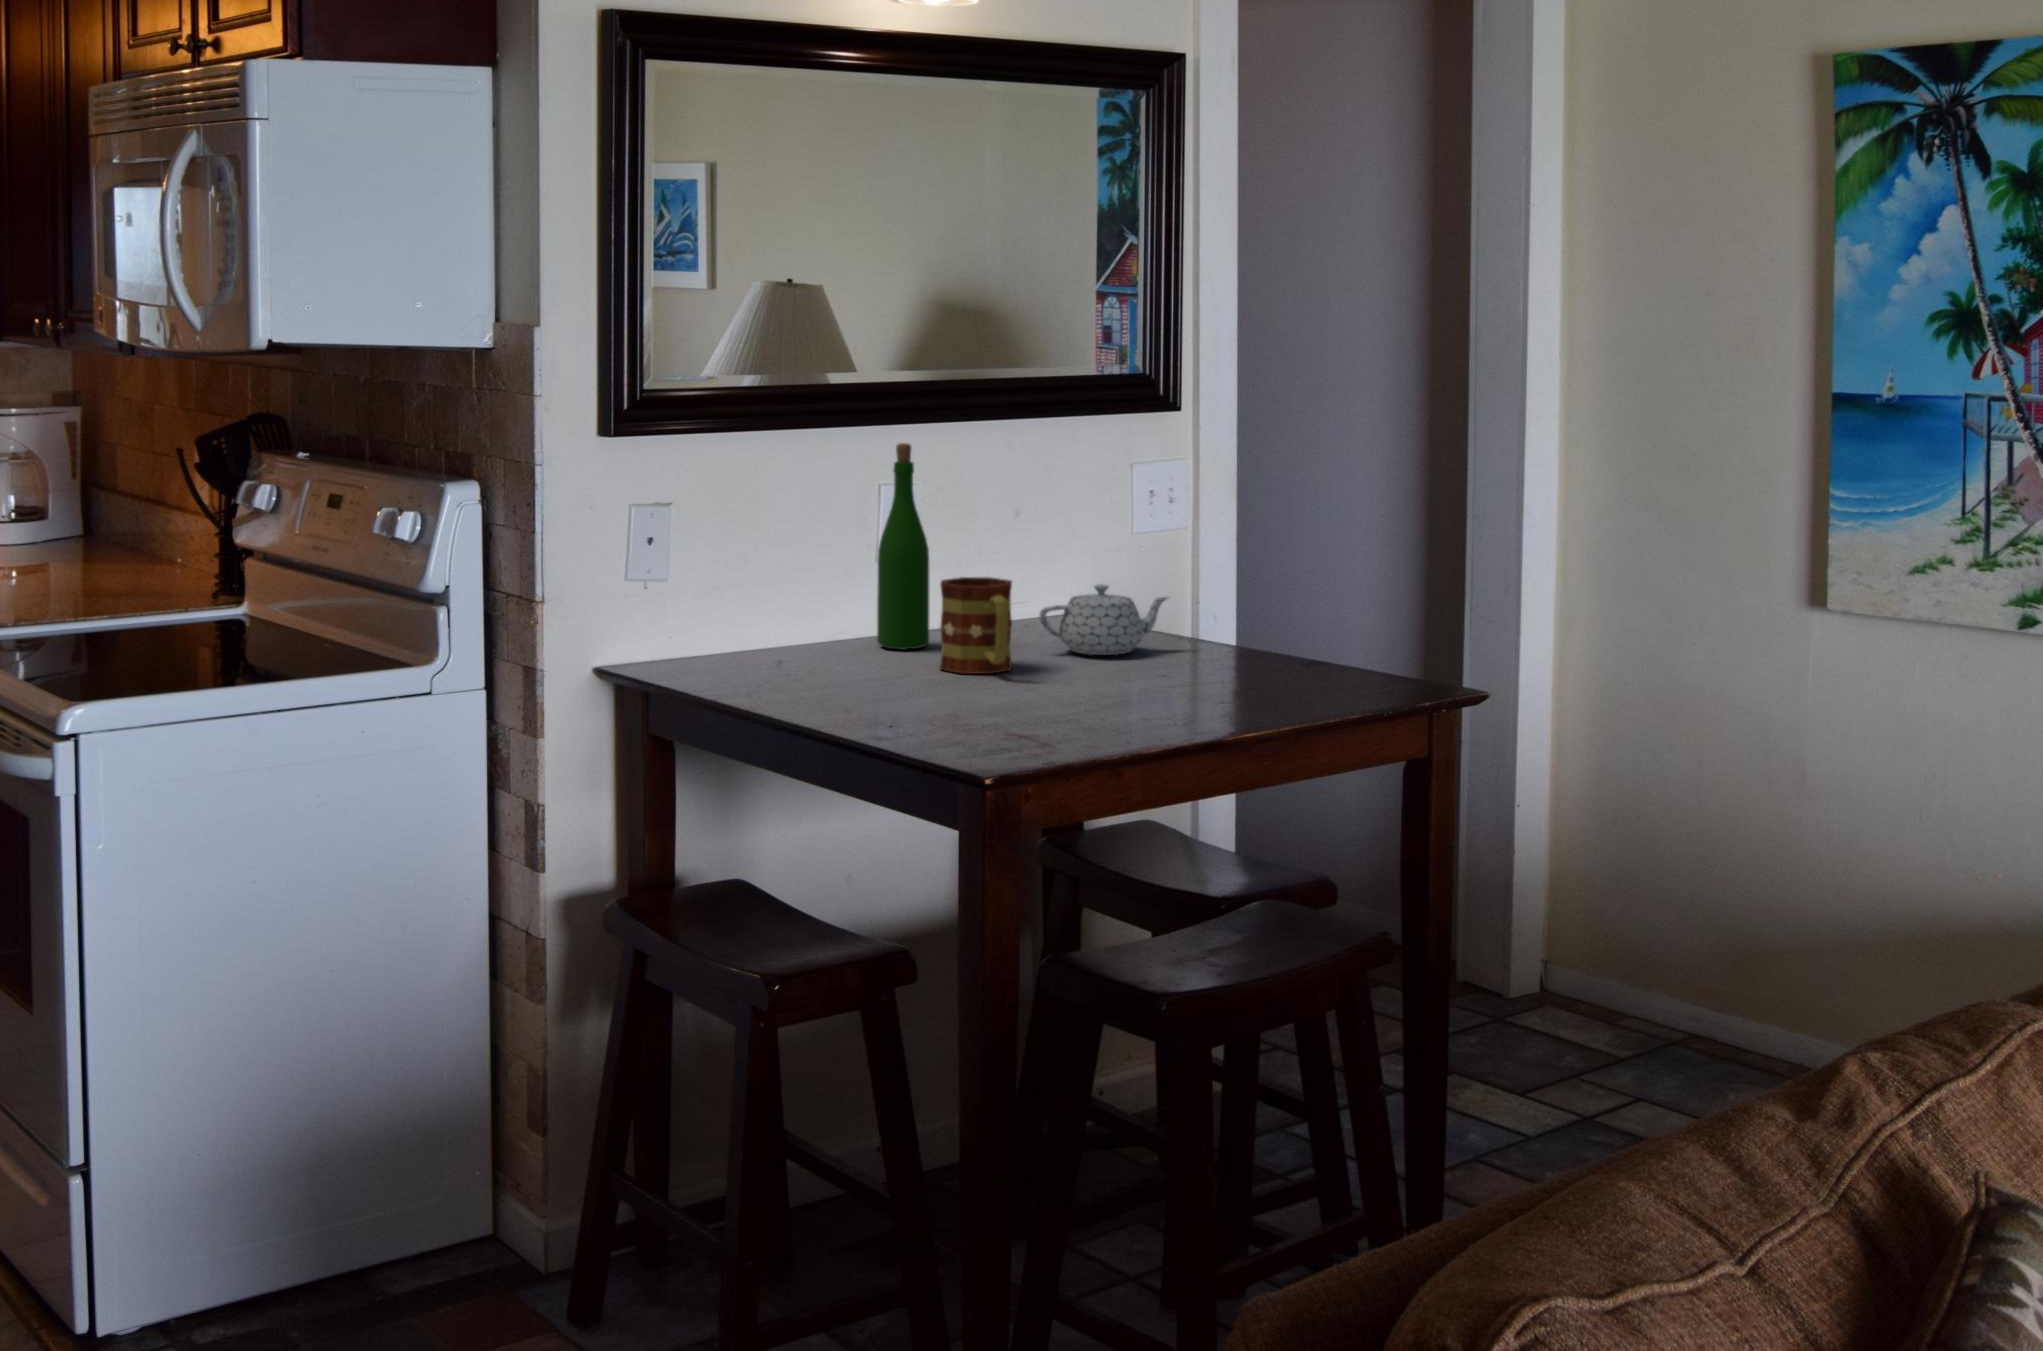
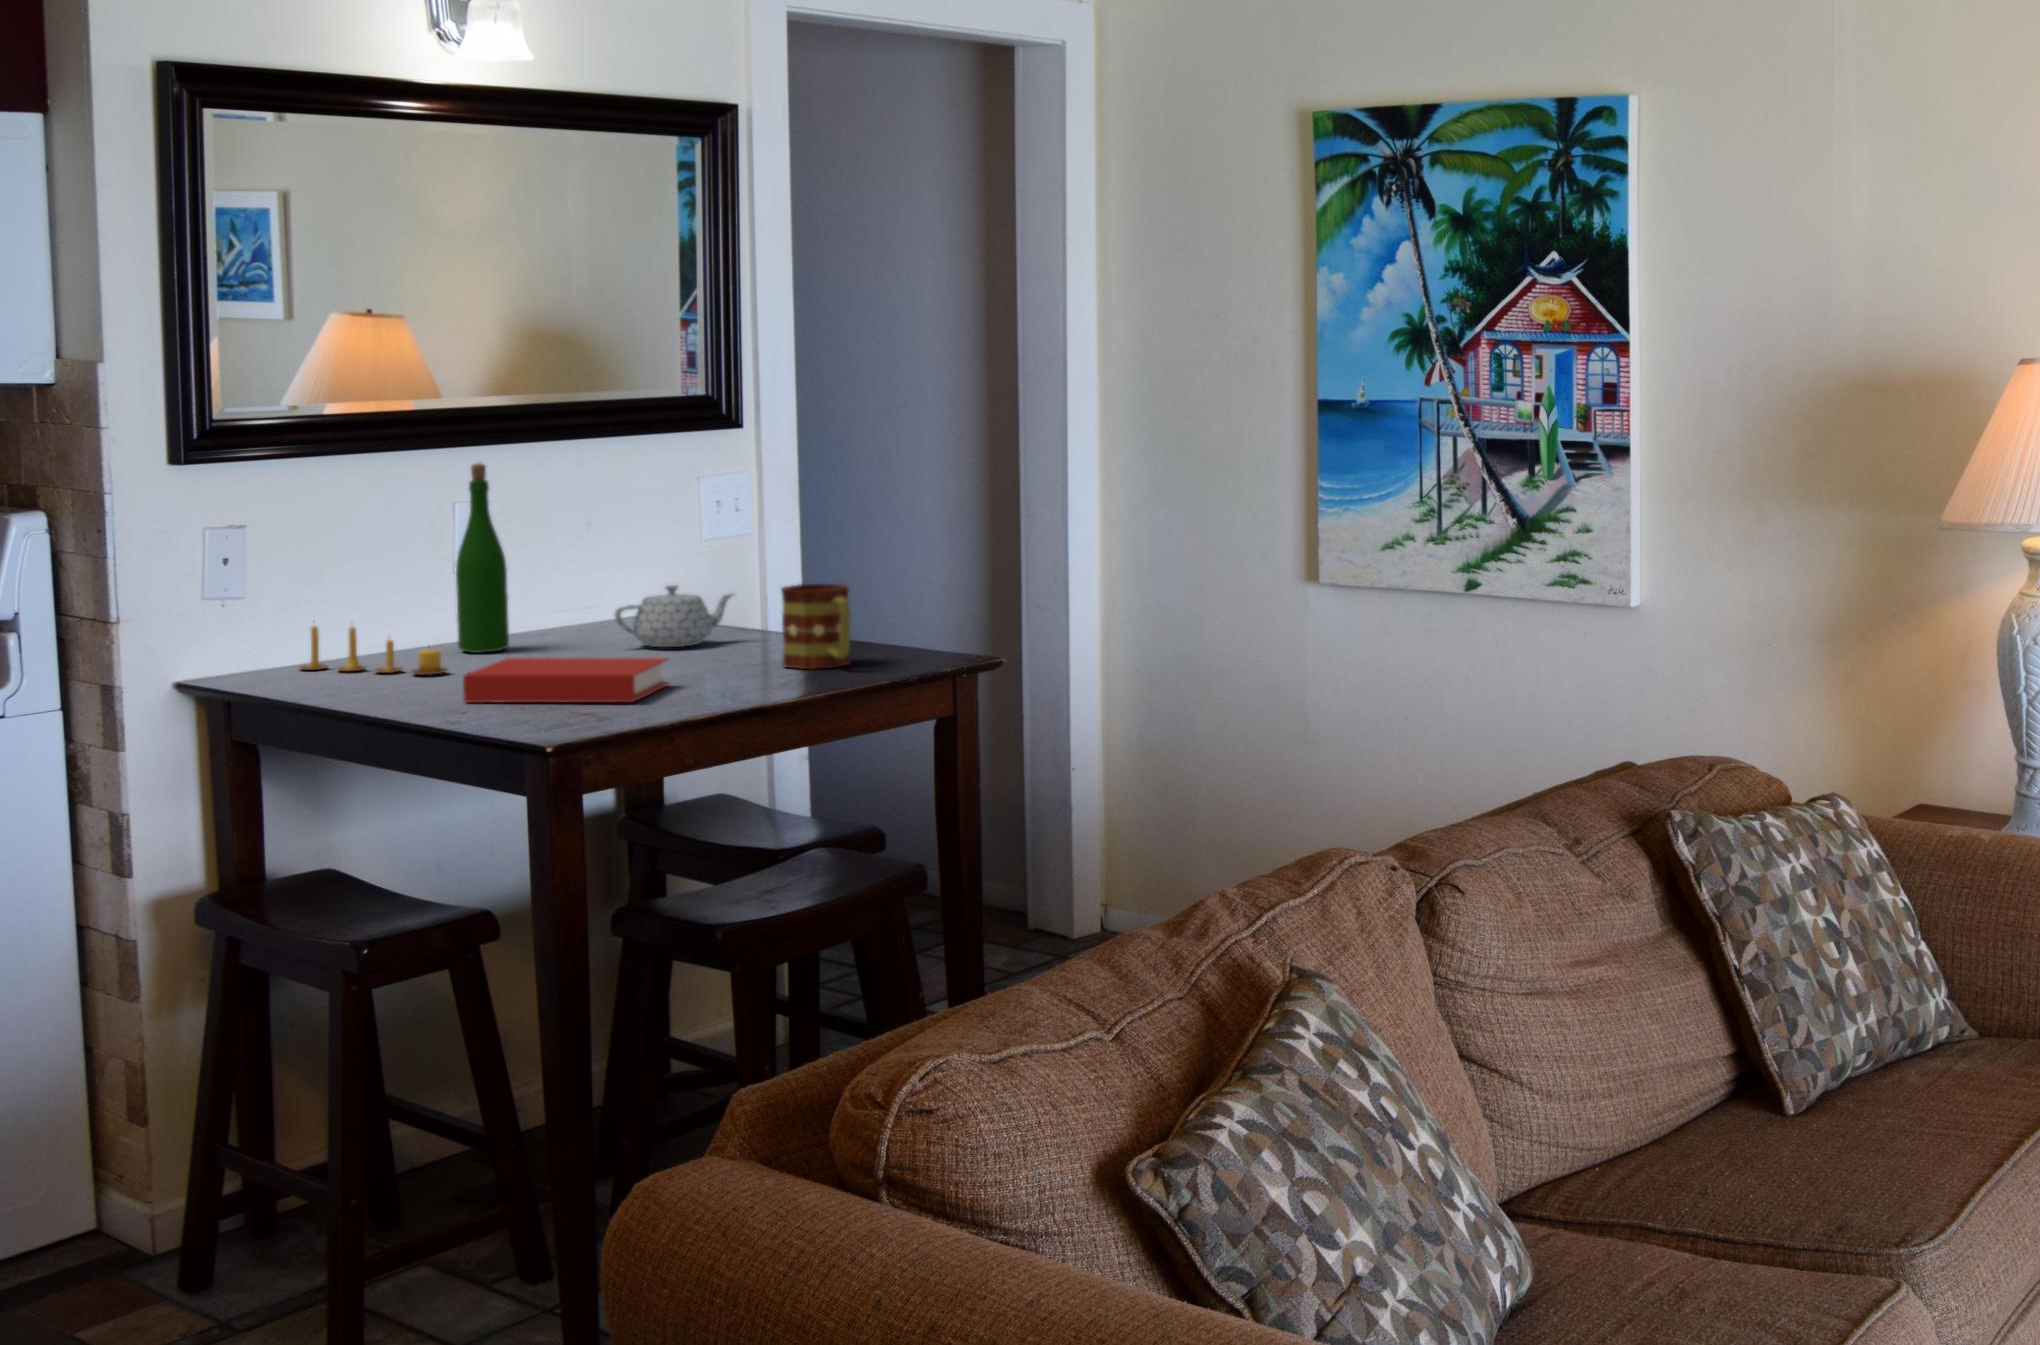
mug: present [940,577,1012,674] -> present [781,583,850,669]
candle: none [714,609,863,678] -> present [300,625,448,675]
book: none [870,668,1098,737] -> present [463,658,669,703]

